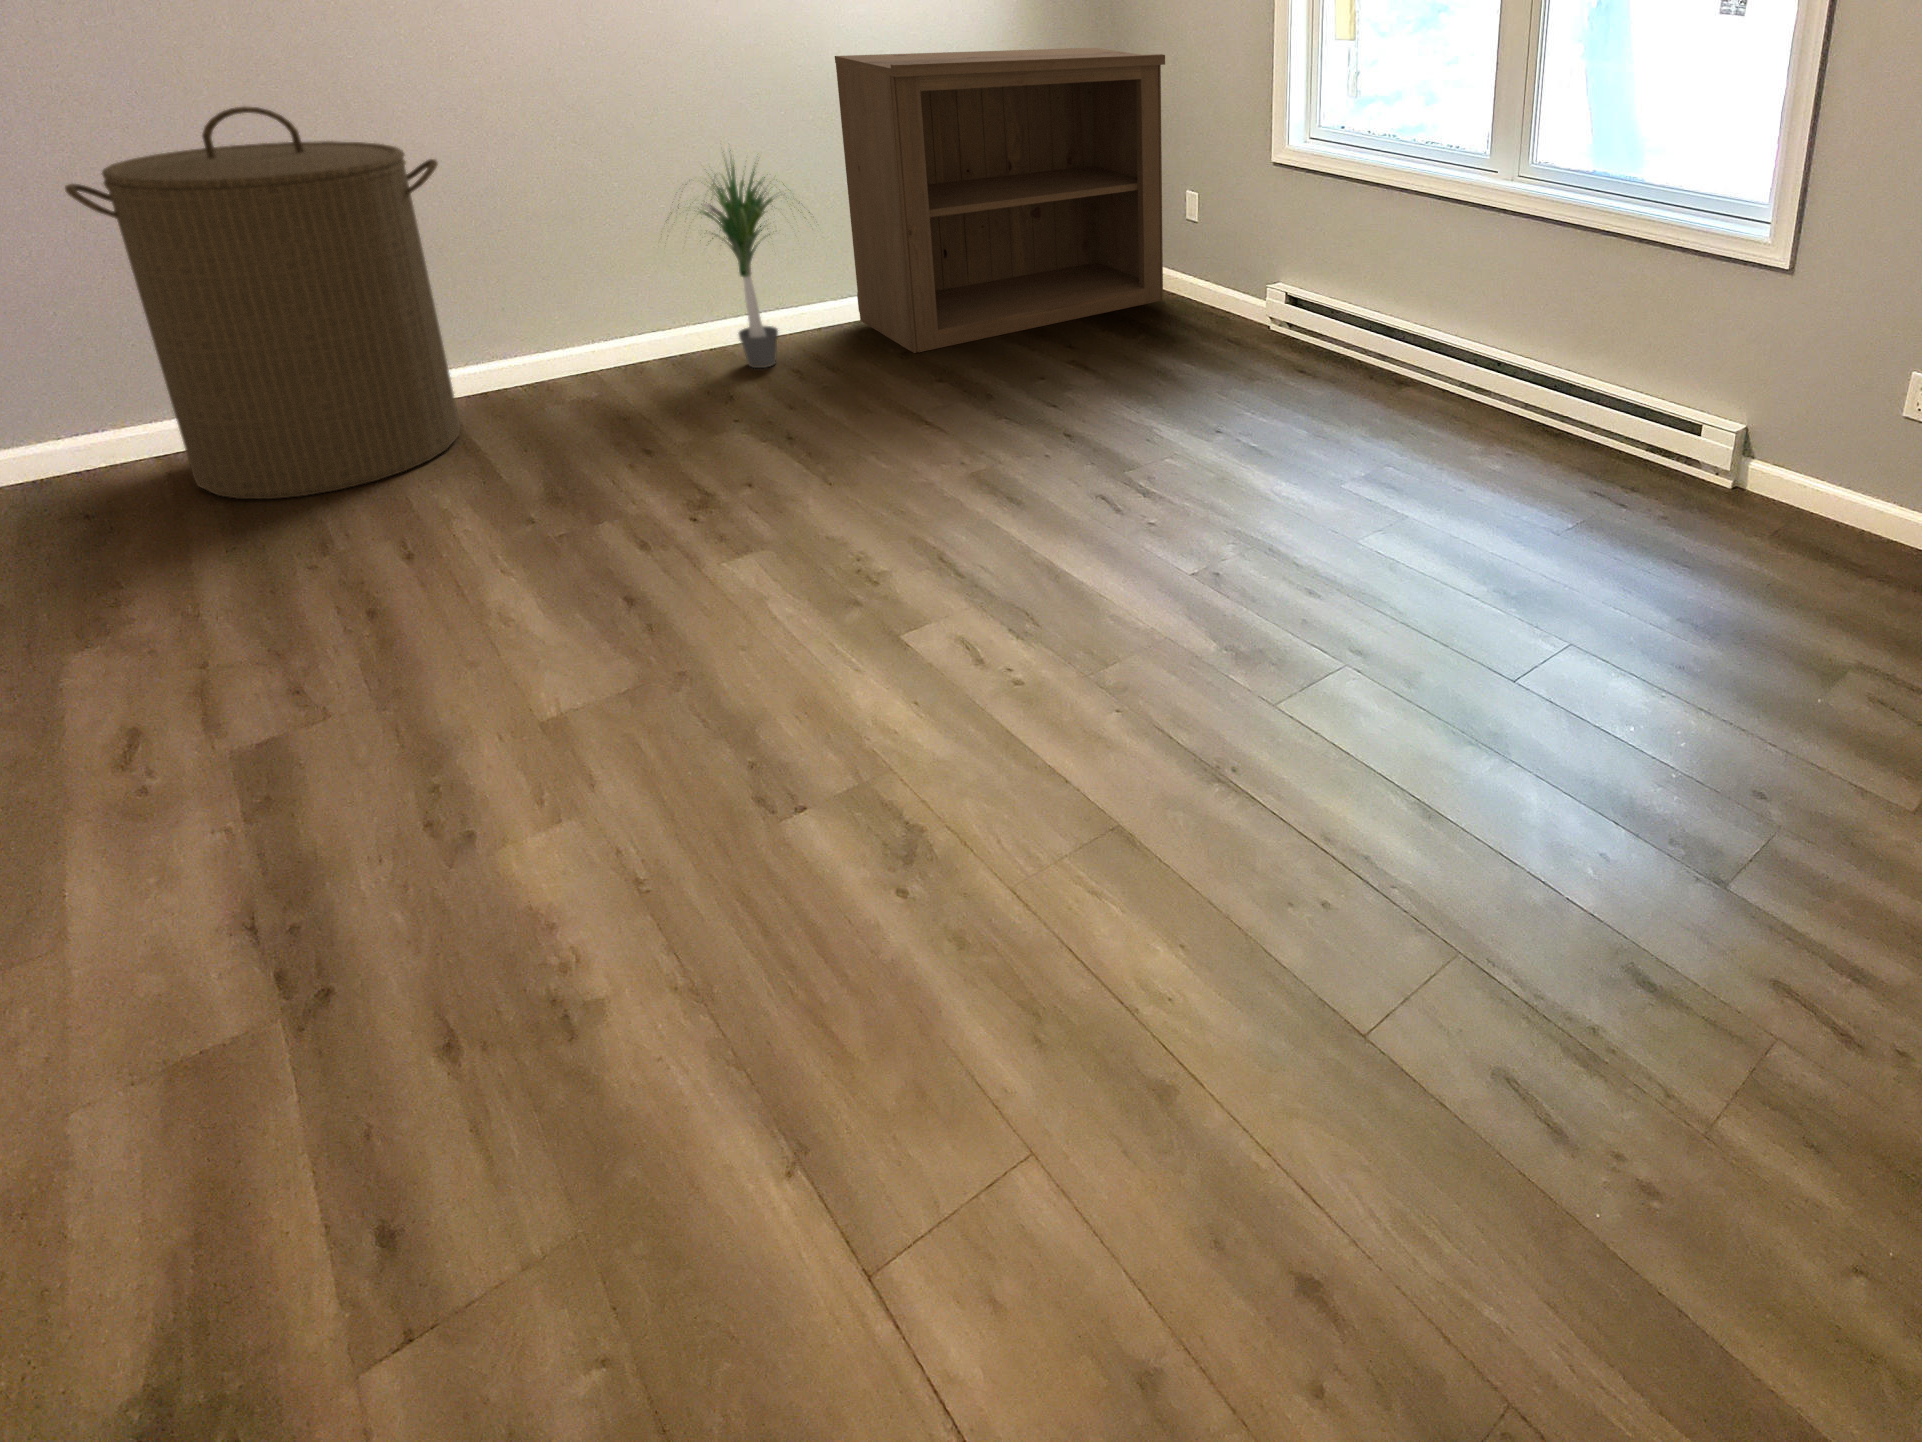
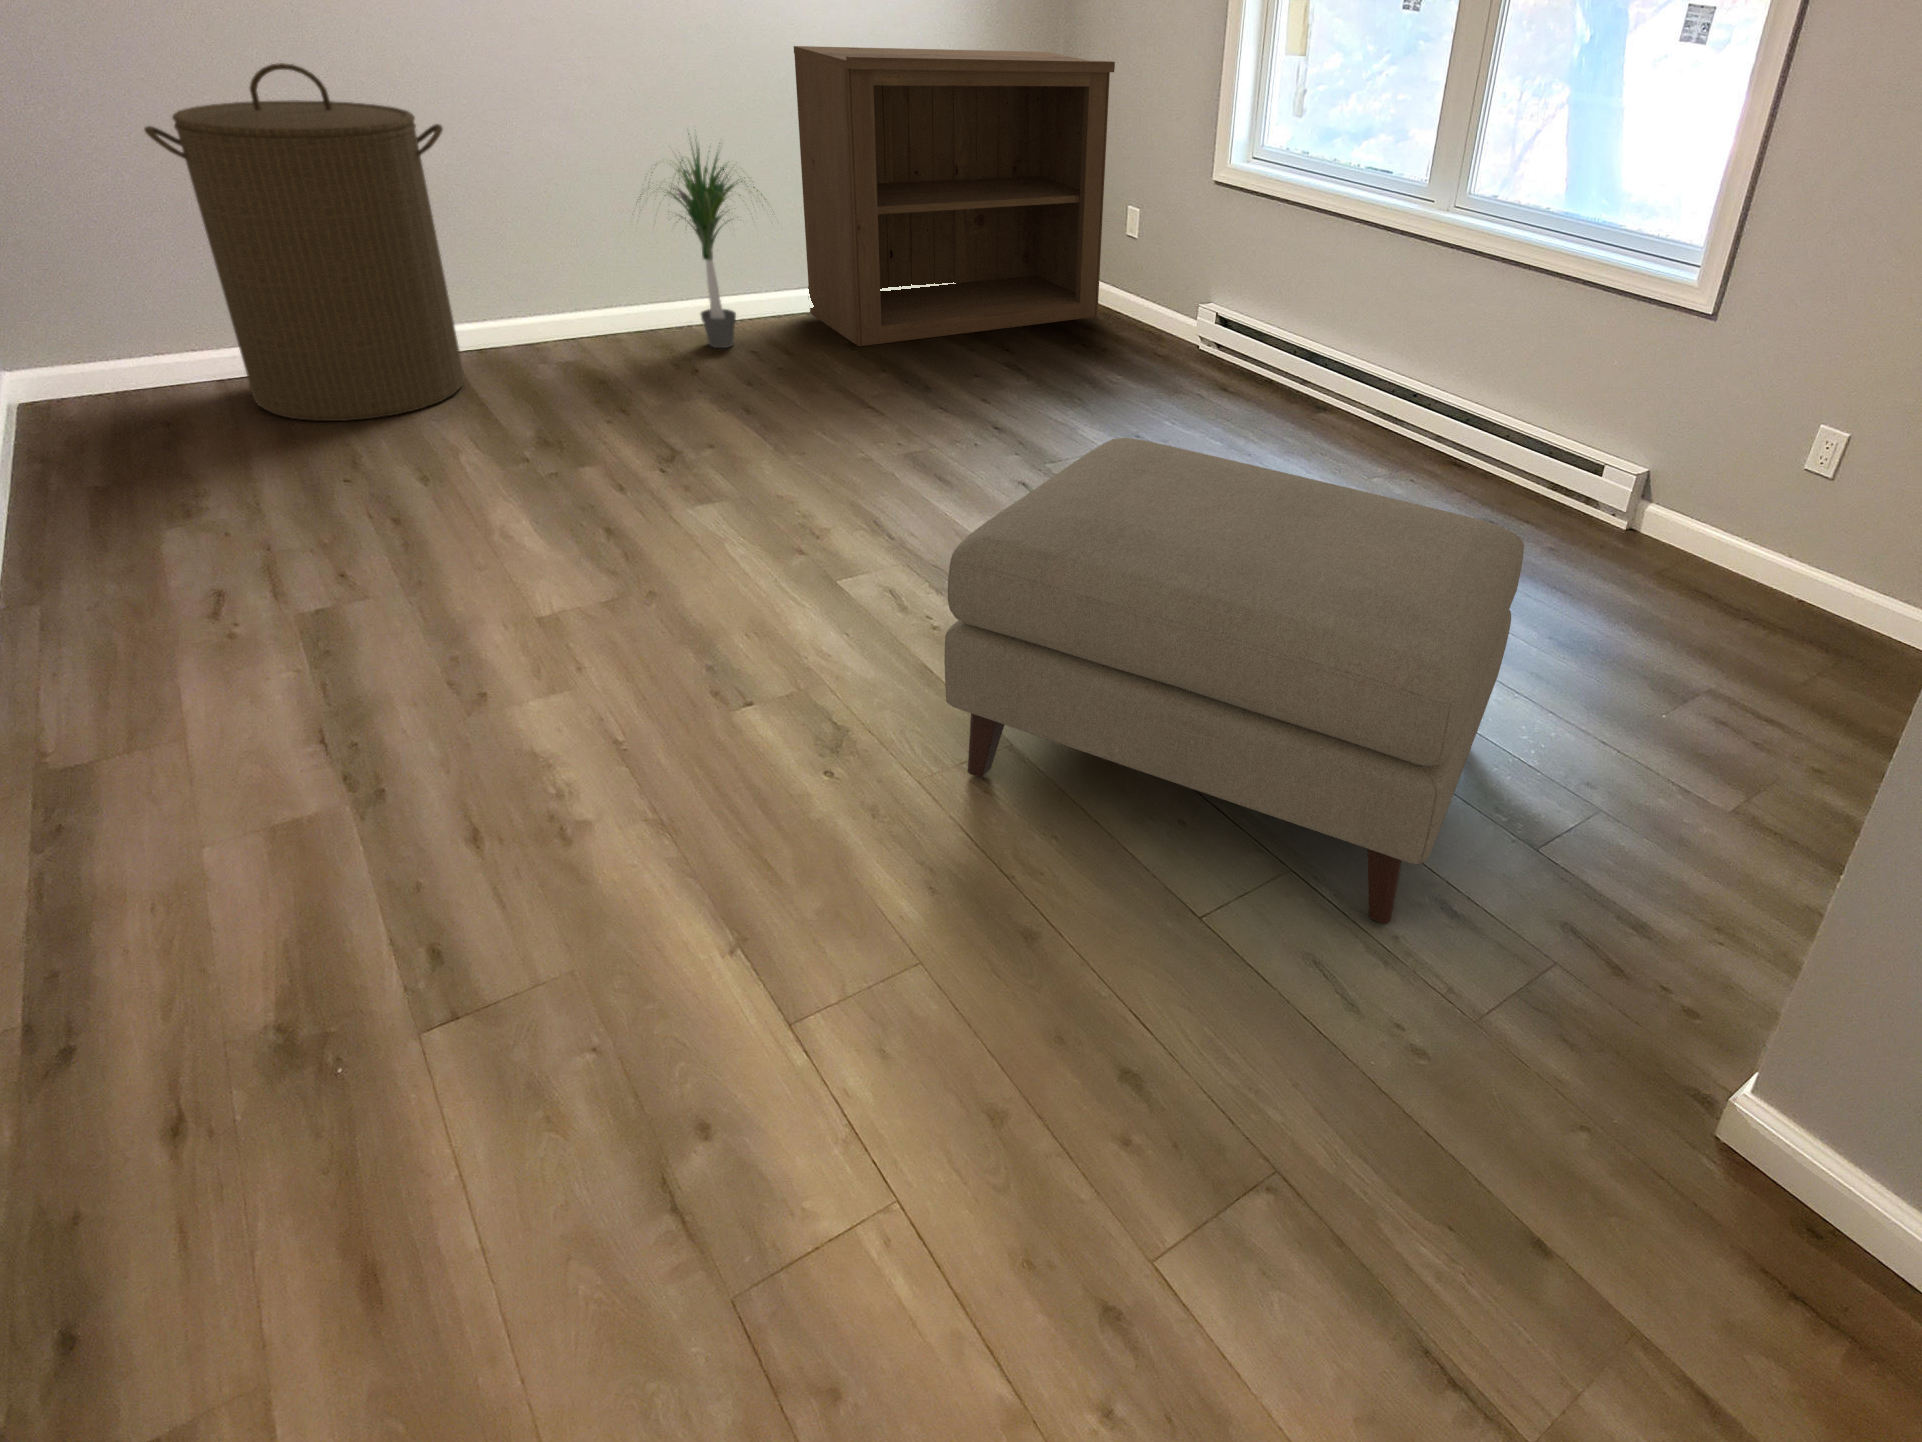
ottoman: none [1036,462,1680,1051] -> present [945,438,1524,924]

